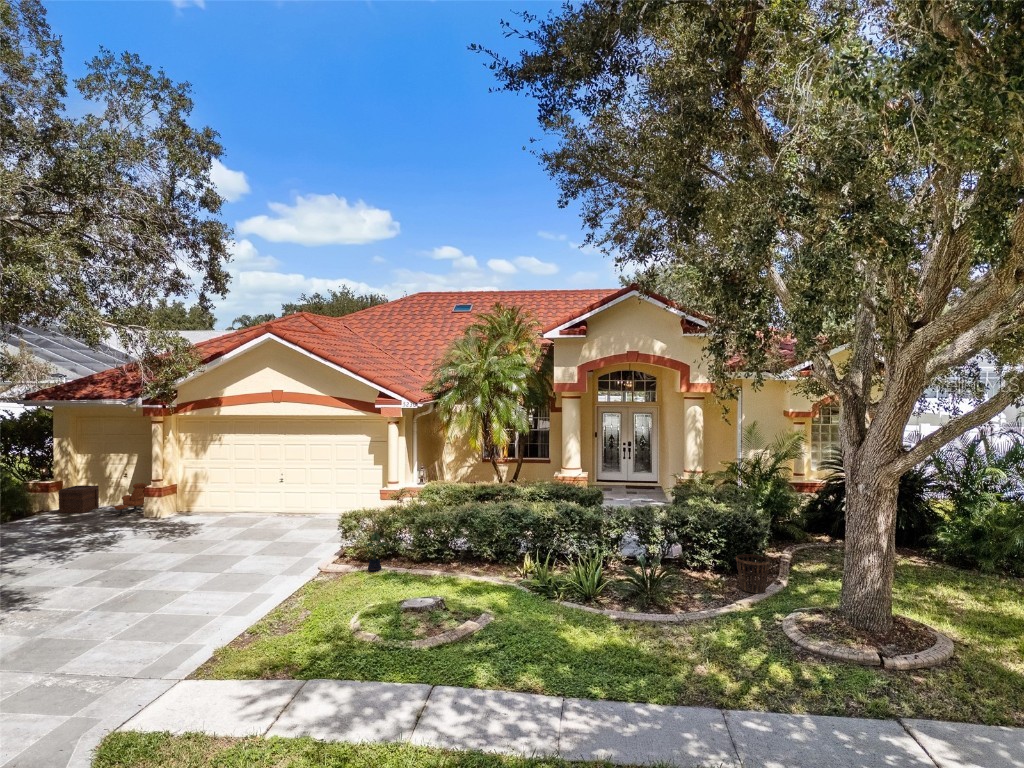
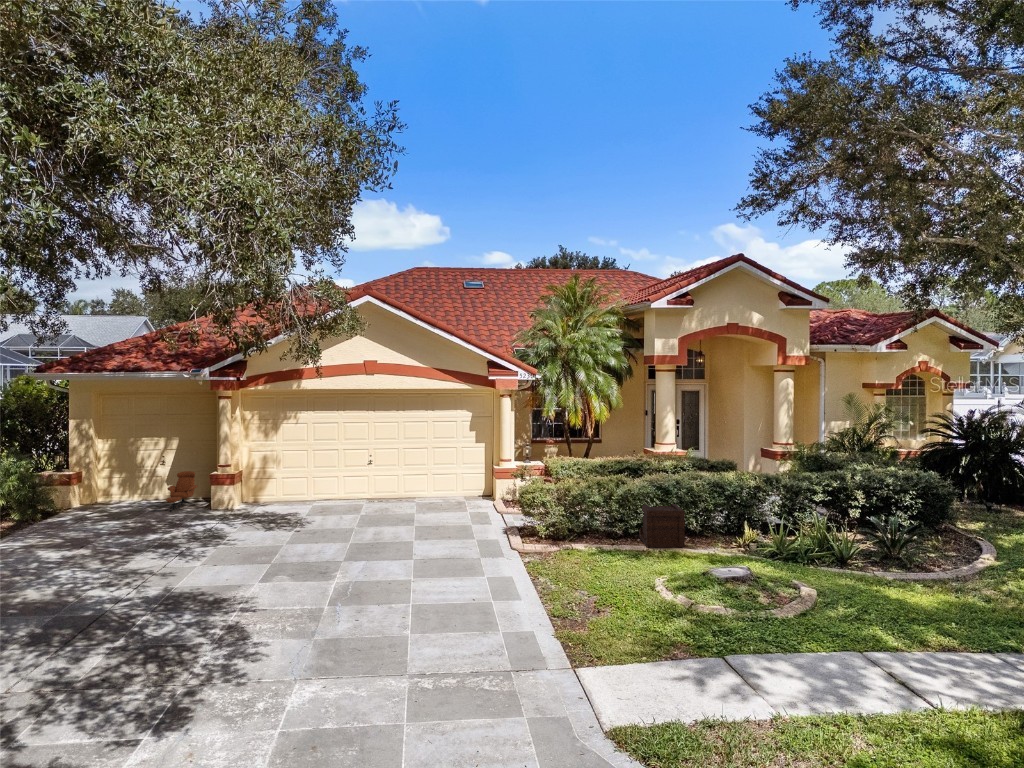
wooden crate: present [59,485,99,513] -> present [639,504,685,548]
potted plant: present [366,533,389,572] -> none [569,506,595,548]
basket: present [736,554,770,593] -> none [939,509,976,544]

